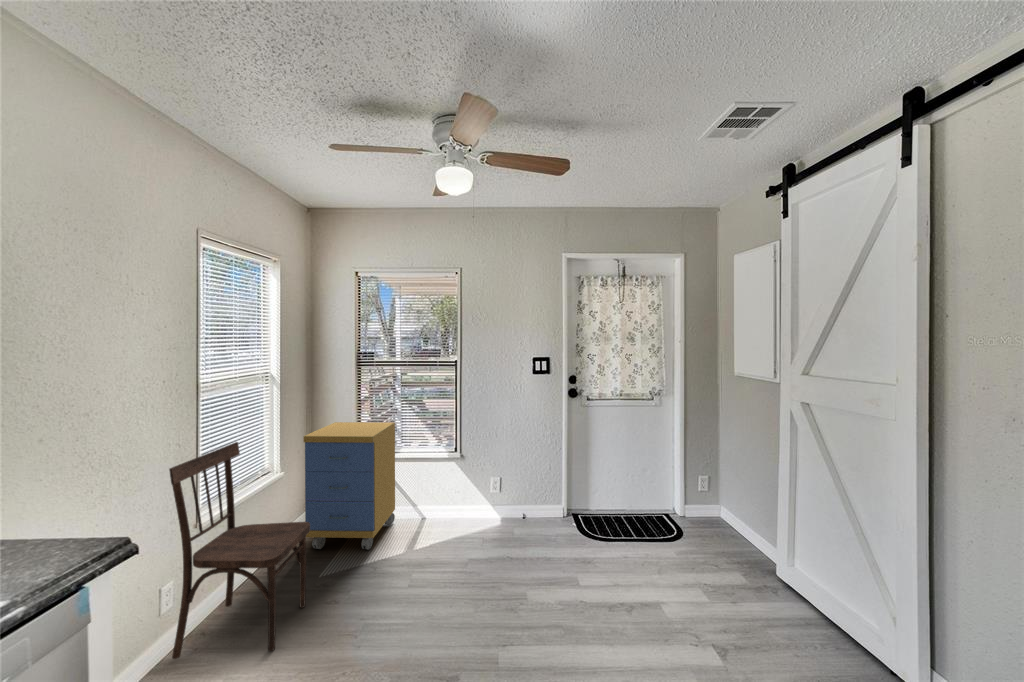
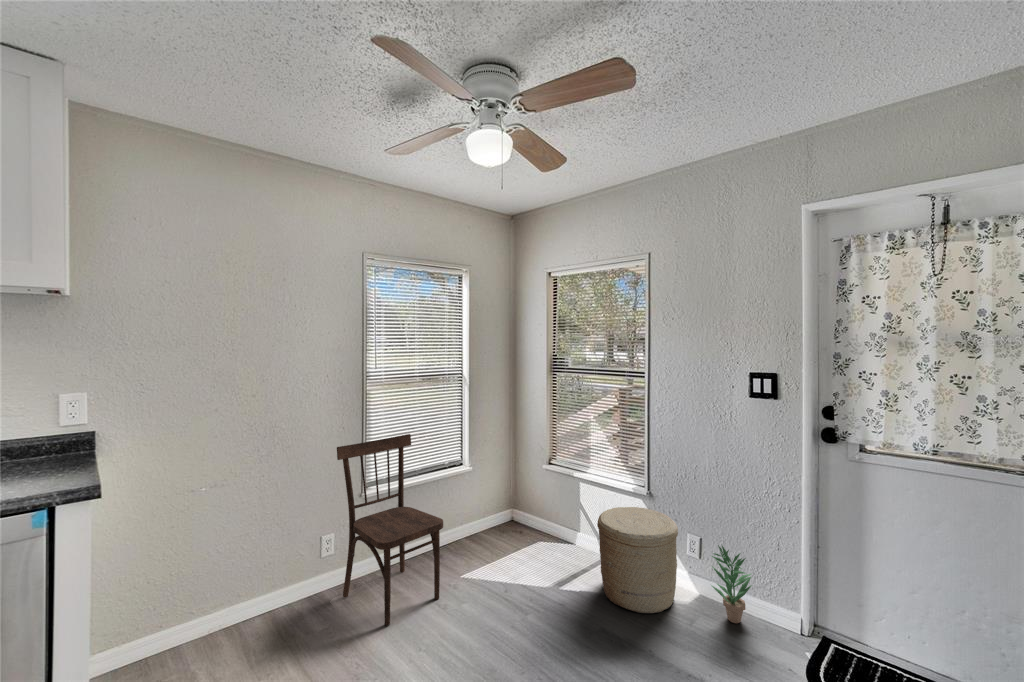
storage cabinet: present [304,422,395,550] -> none [481,428,577,569]
woven basket: none [435,467,496,544] -> present [597,507,678,613]
potted plant: none [516,476,543,526] -> present [712,545,752,623]

